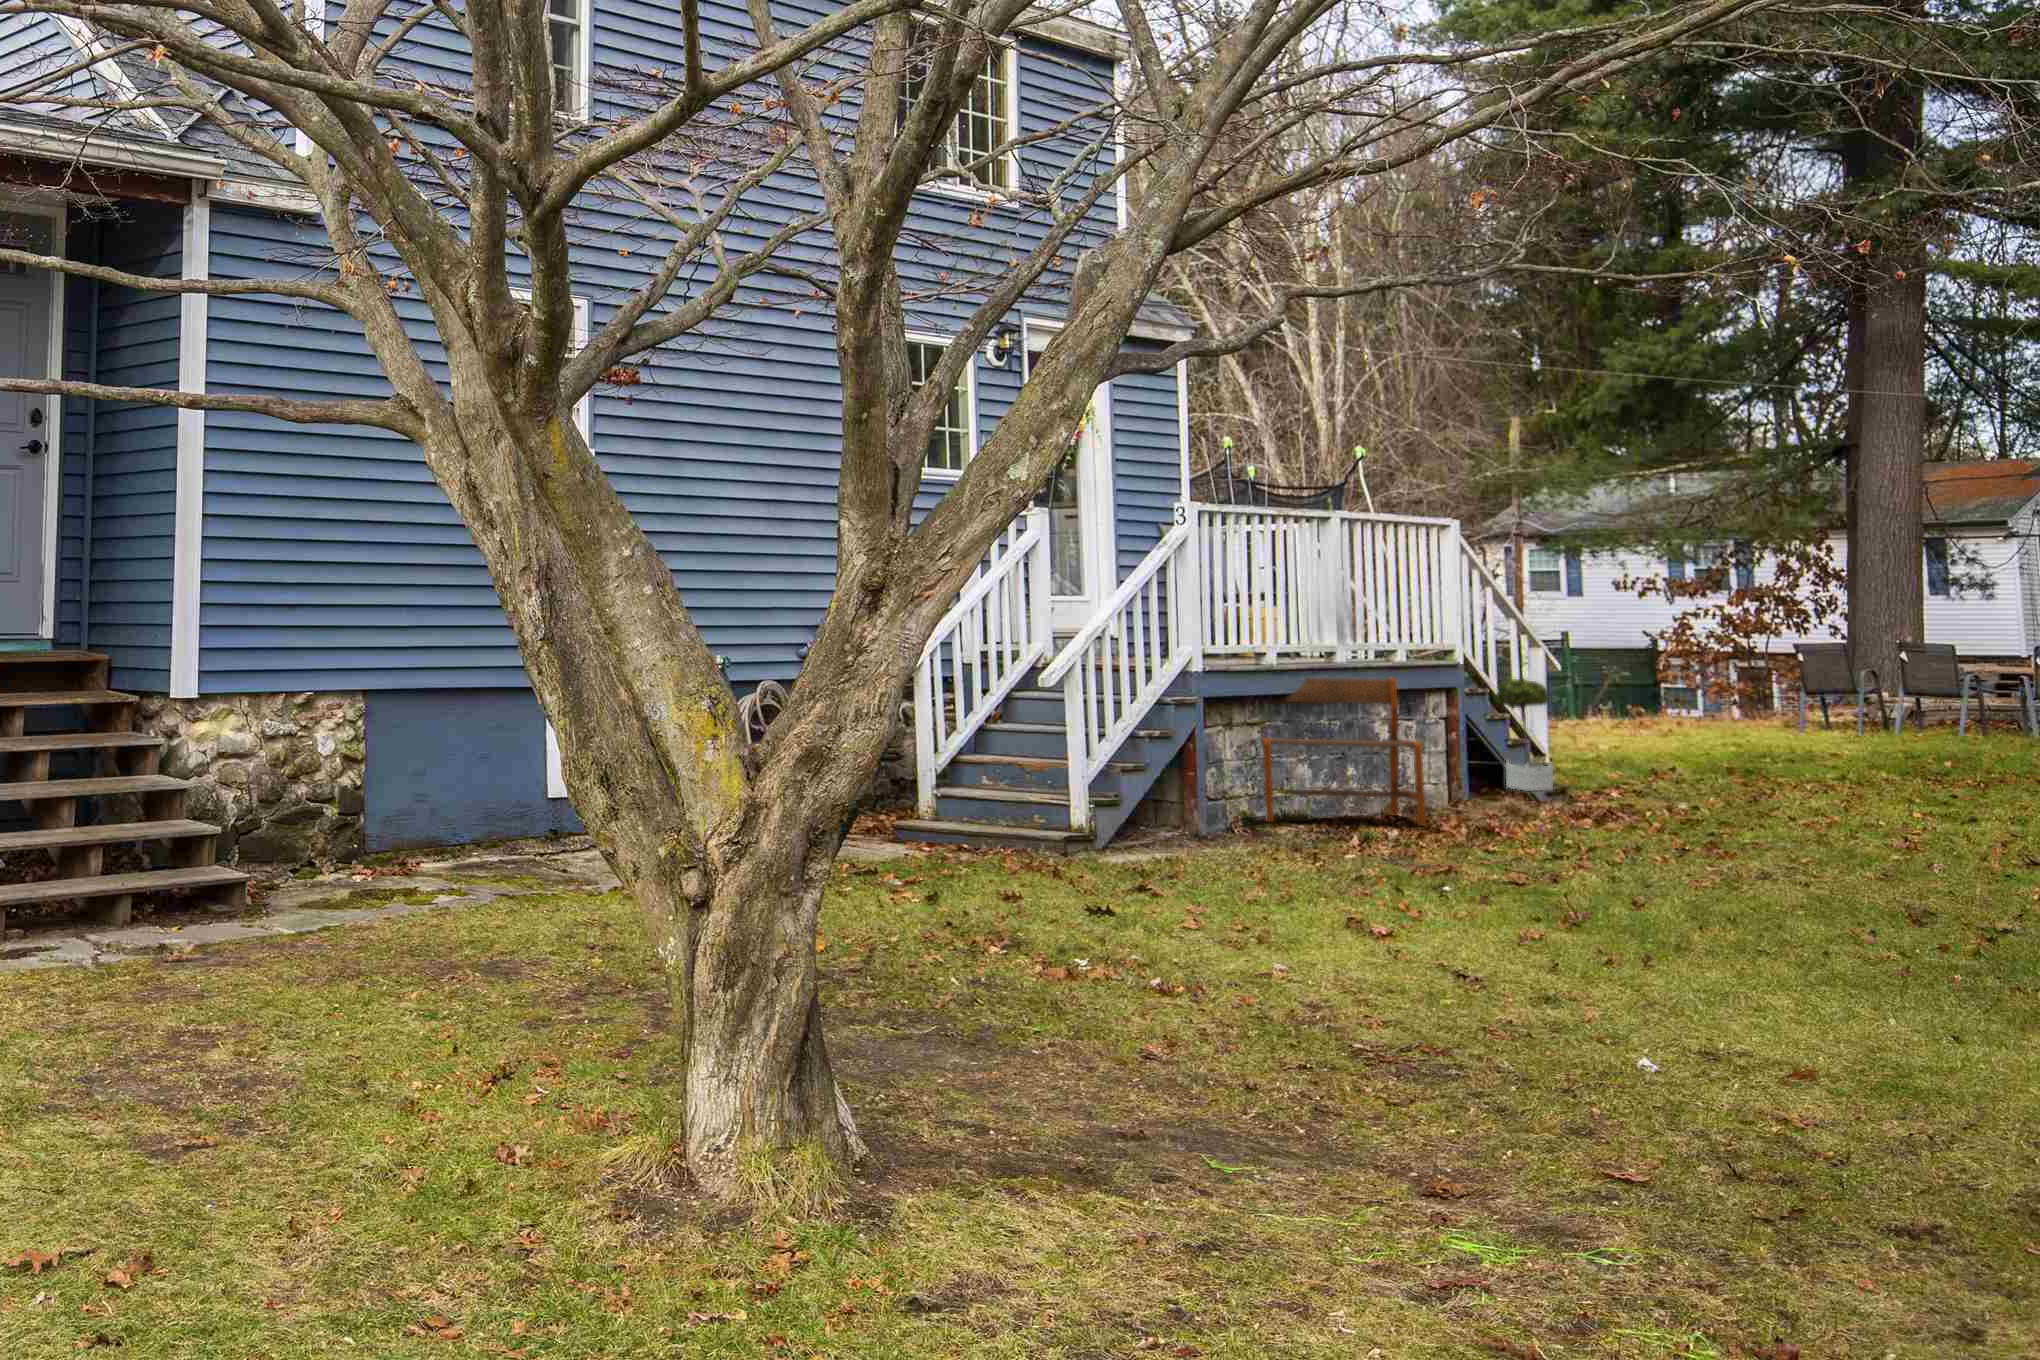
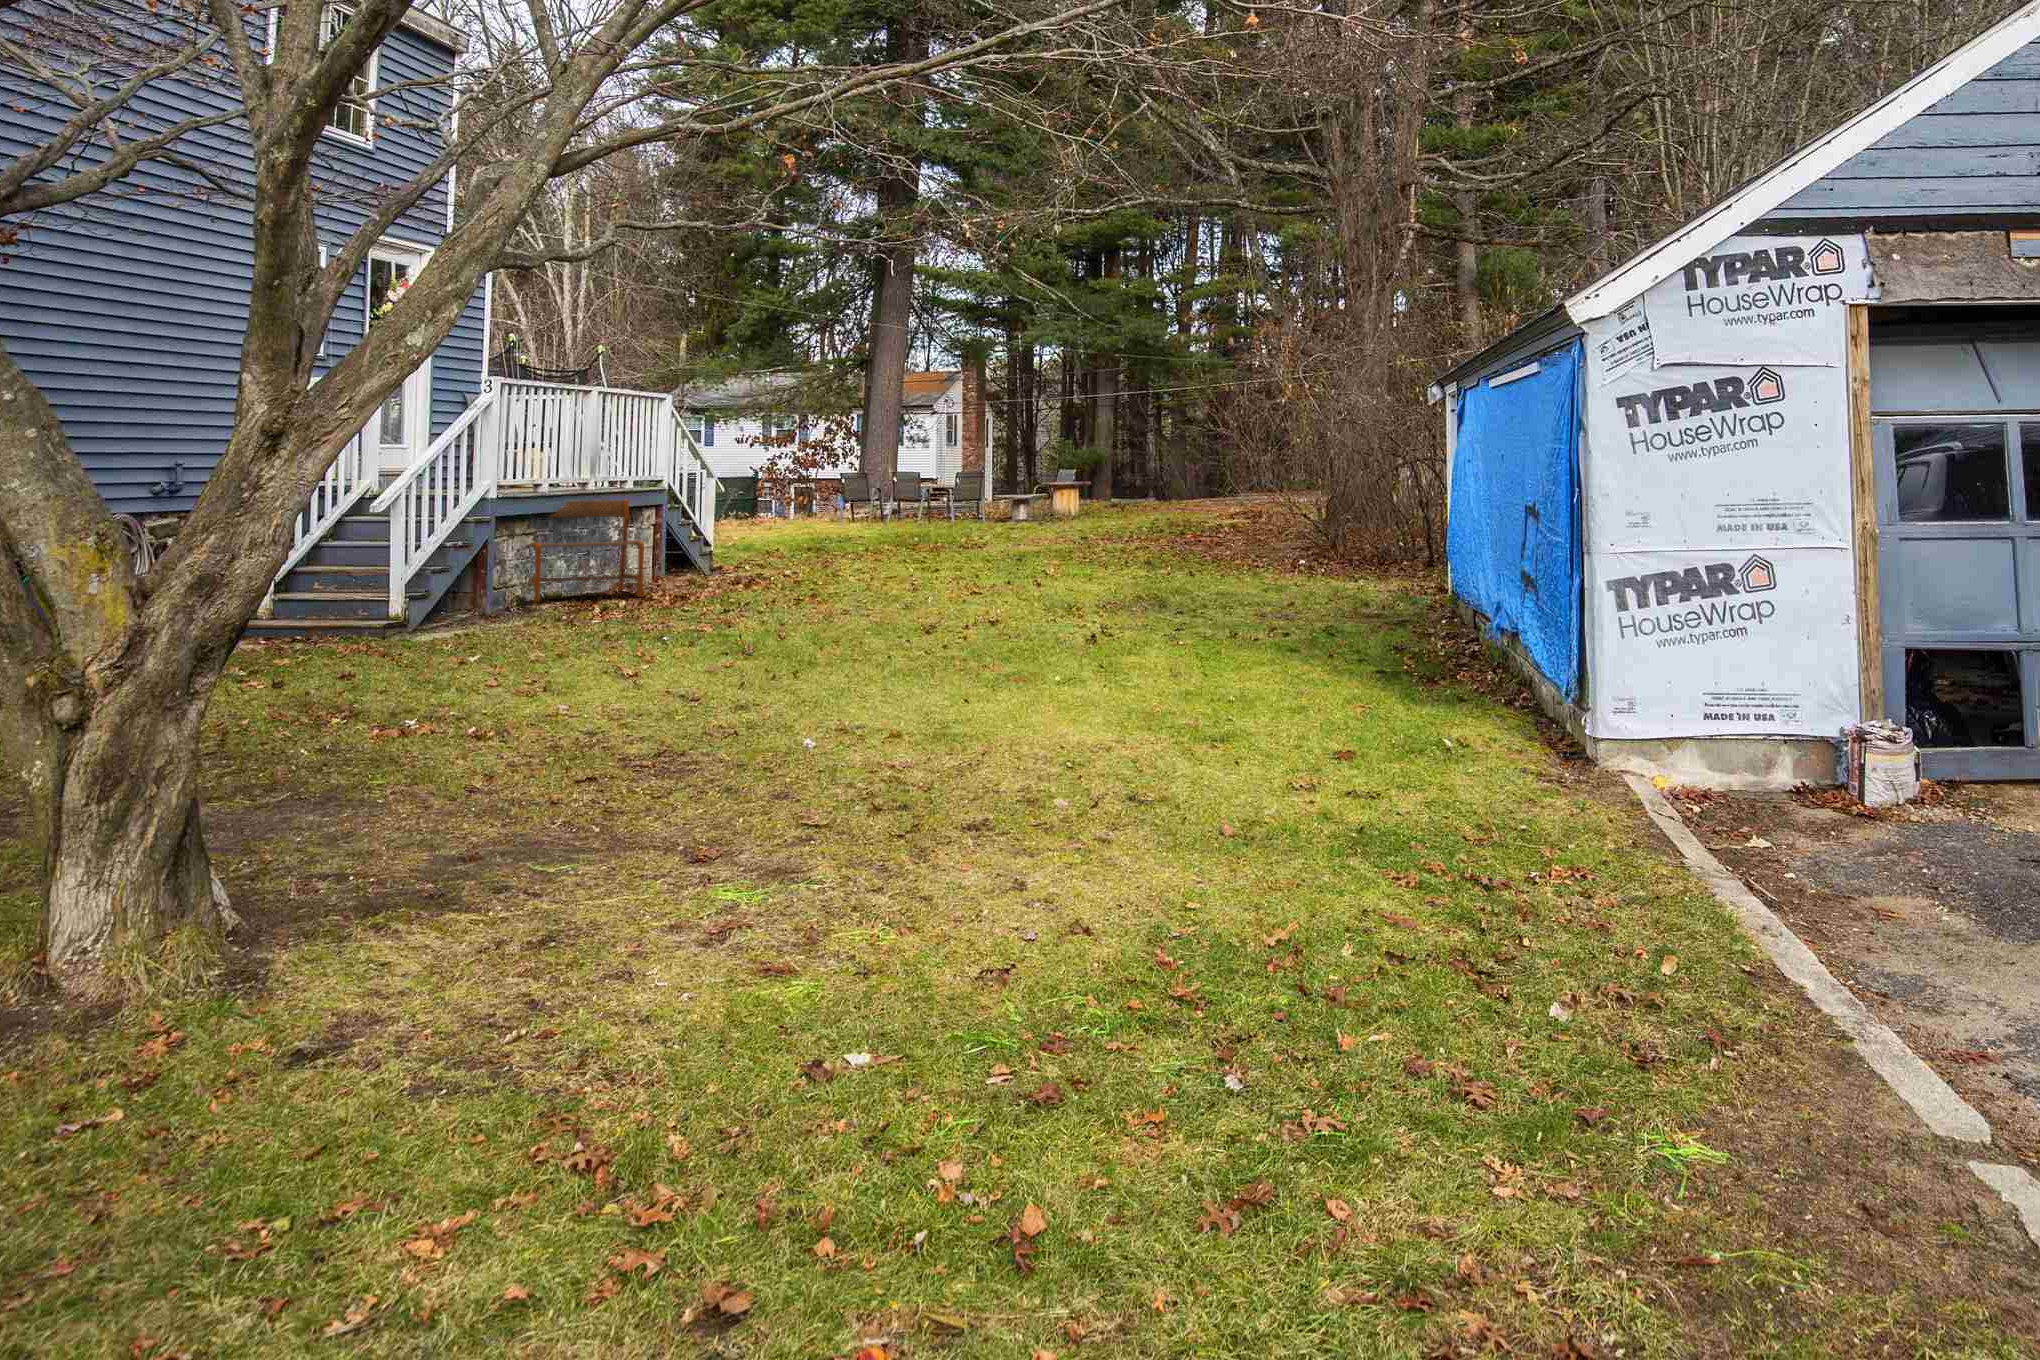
potted tree: present [1496,678,1553,791] -> none [685,496,719,569]

